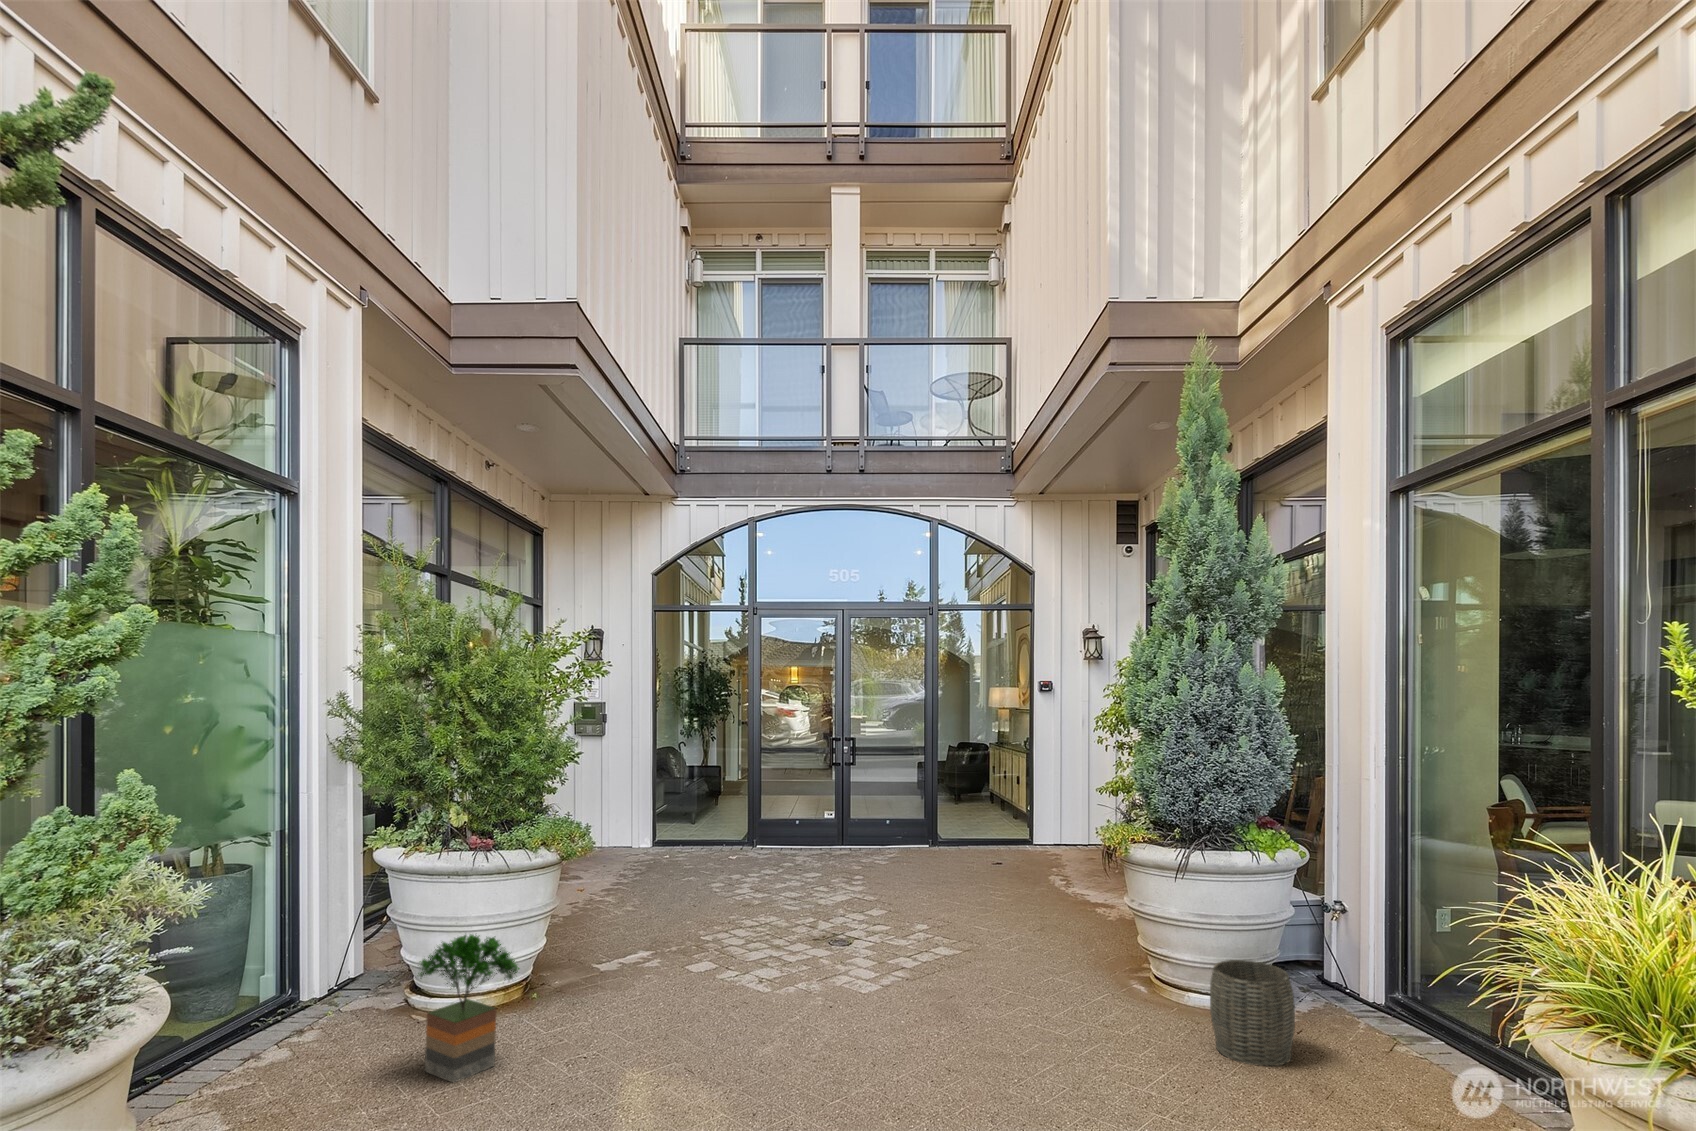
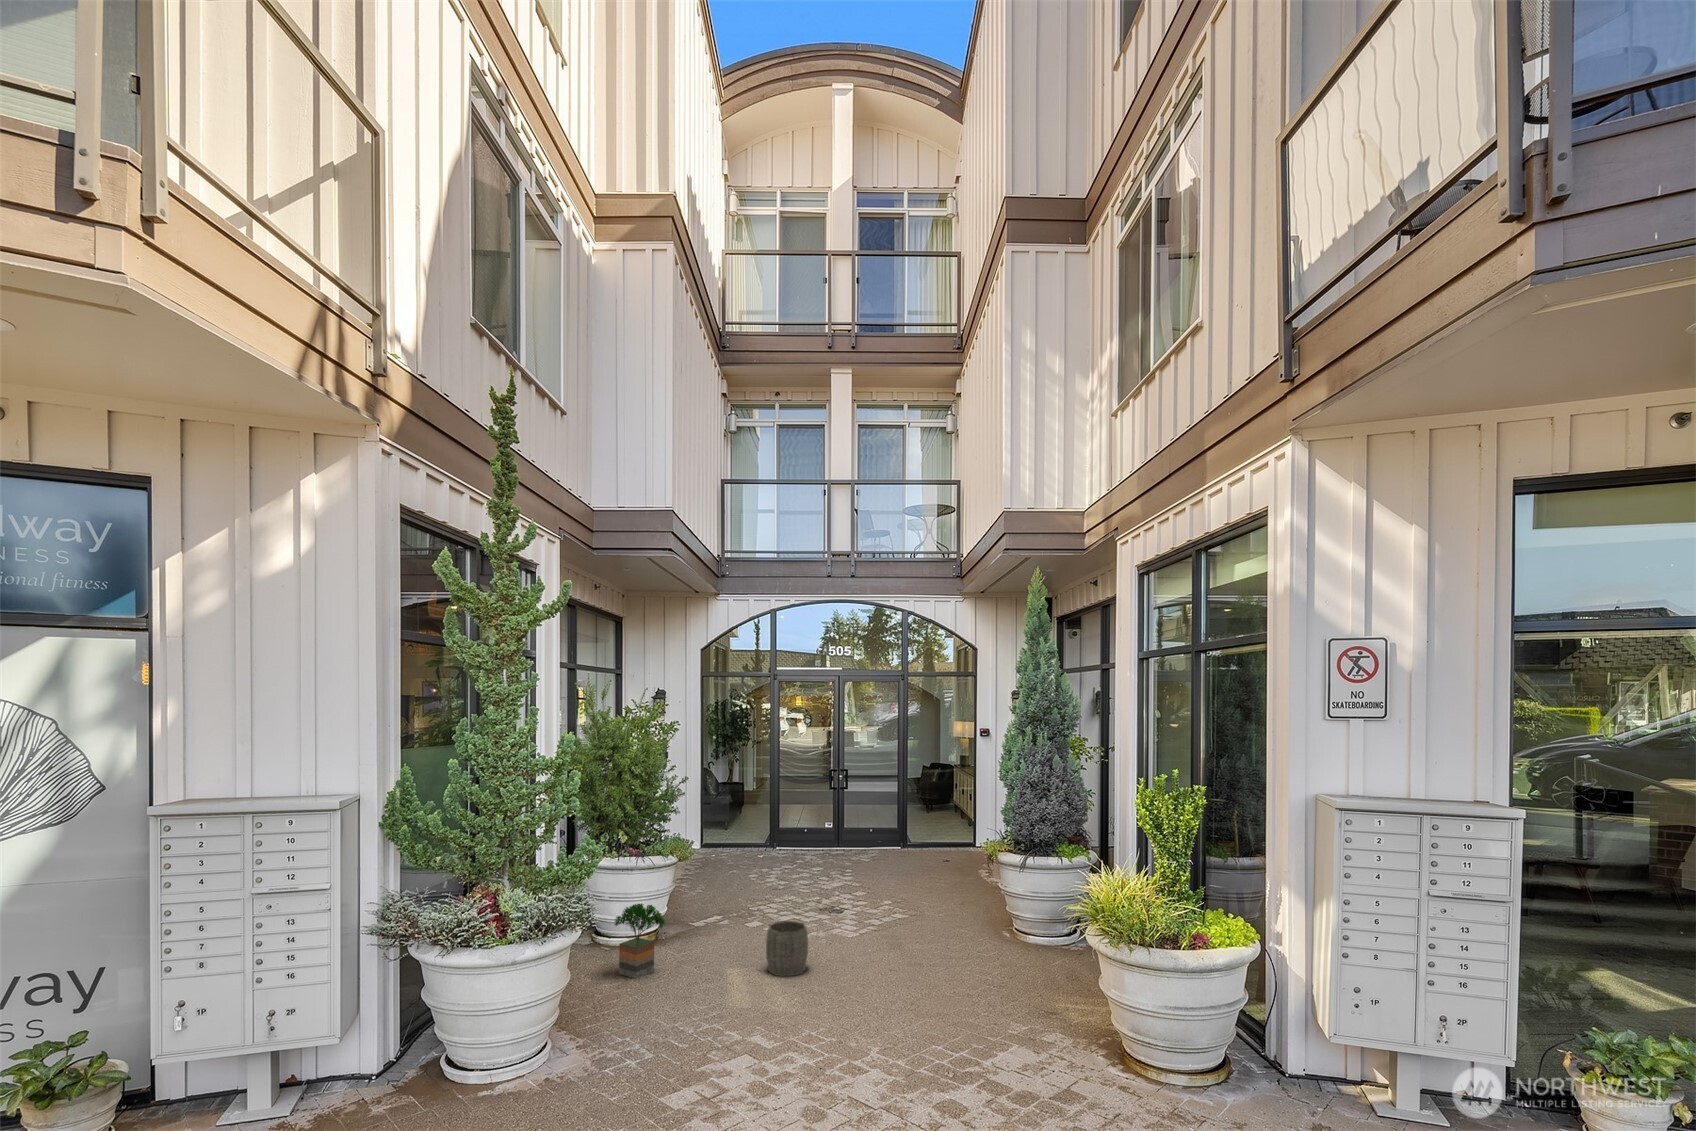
woven basket: present [1210,960,1295,1066] -> present [766,921,808,976]

